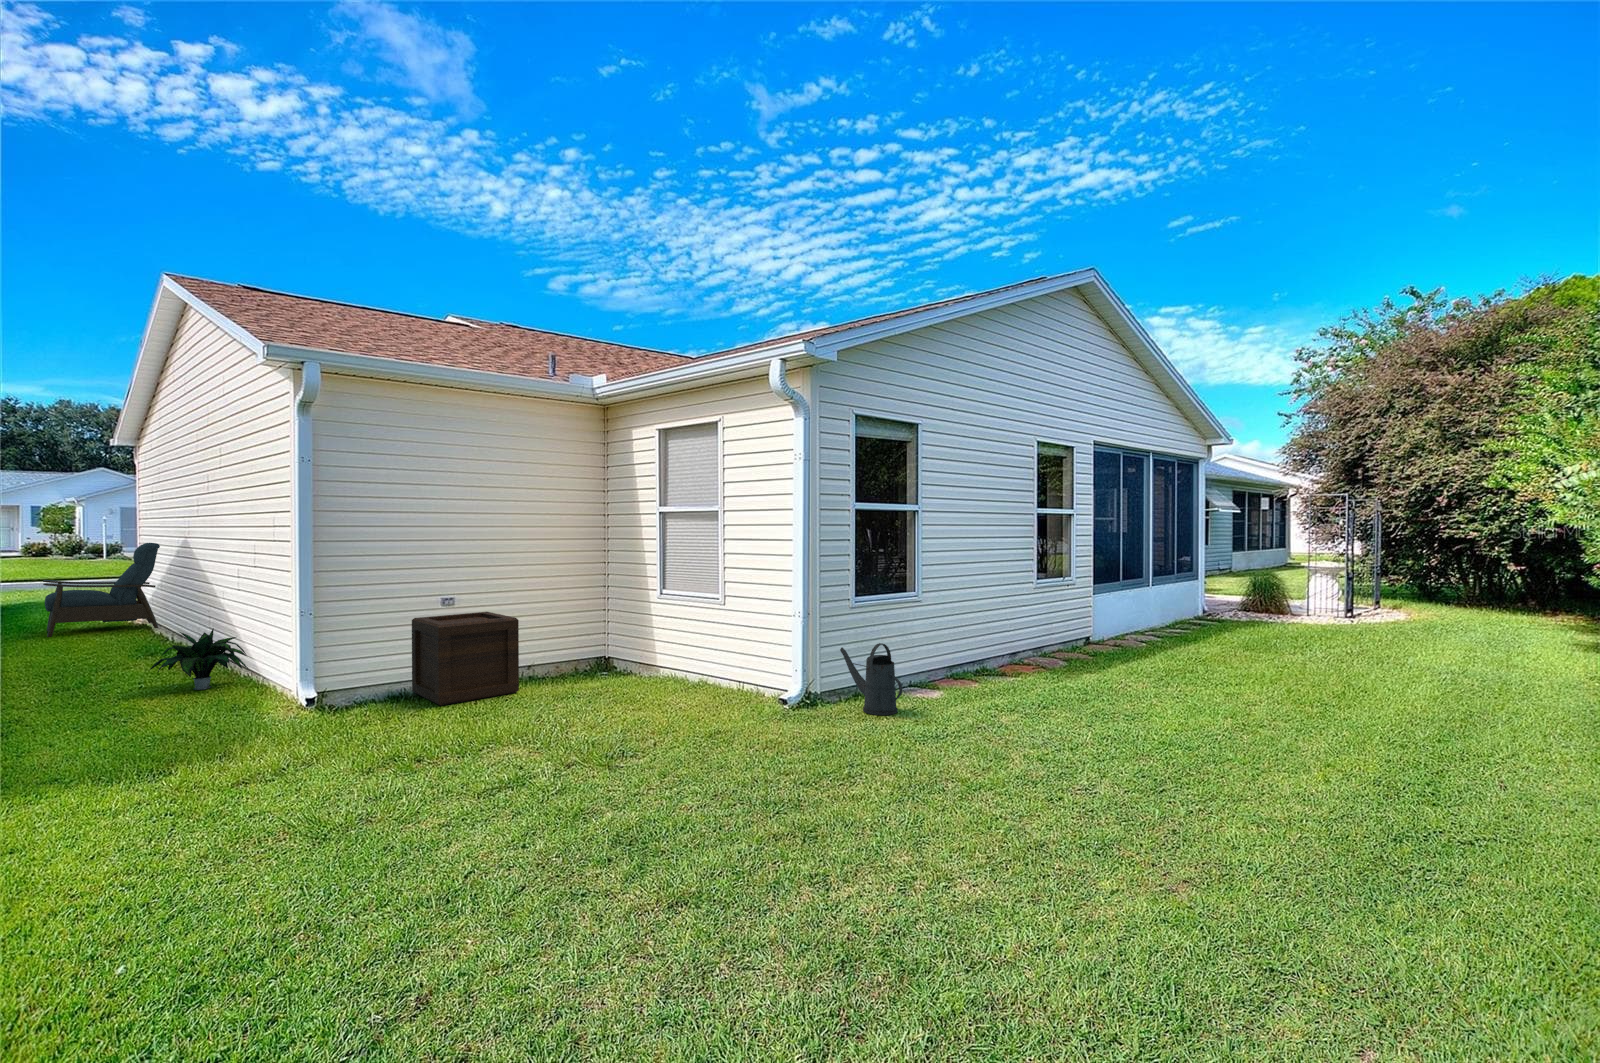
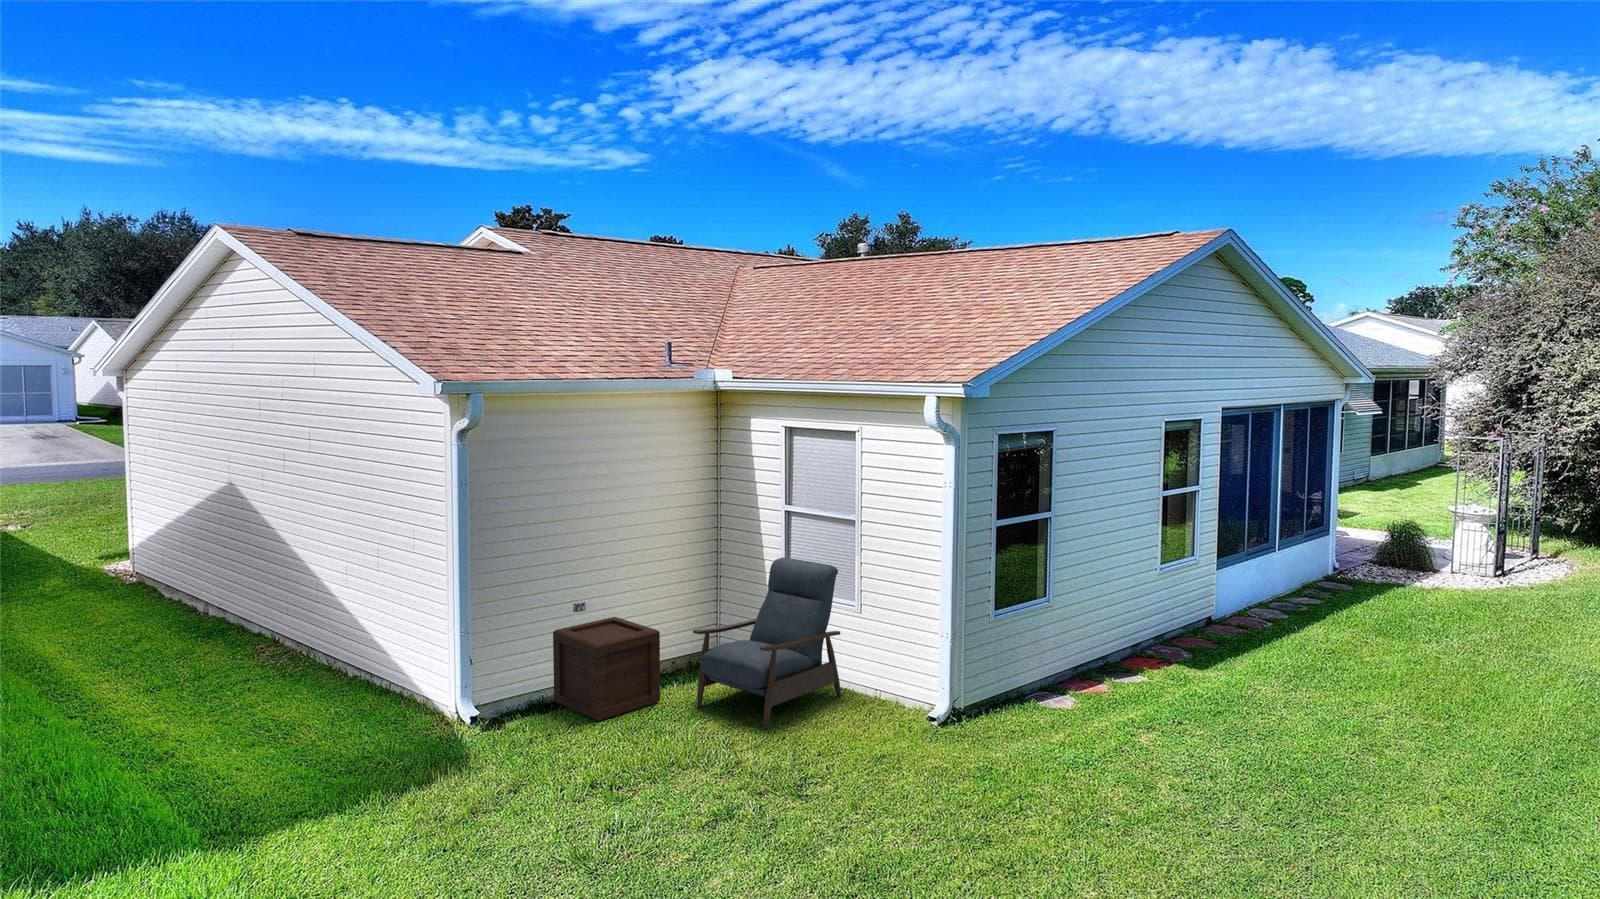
chair: present [43,543,160,637] -> present [693,558,841,729]
potted plant: present [150,628,248,690] -> none [294,636,380,698]
watering can: present [840,643,902,715] -> none [983,664,1050,735]

